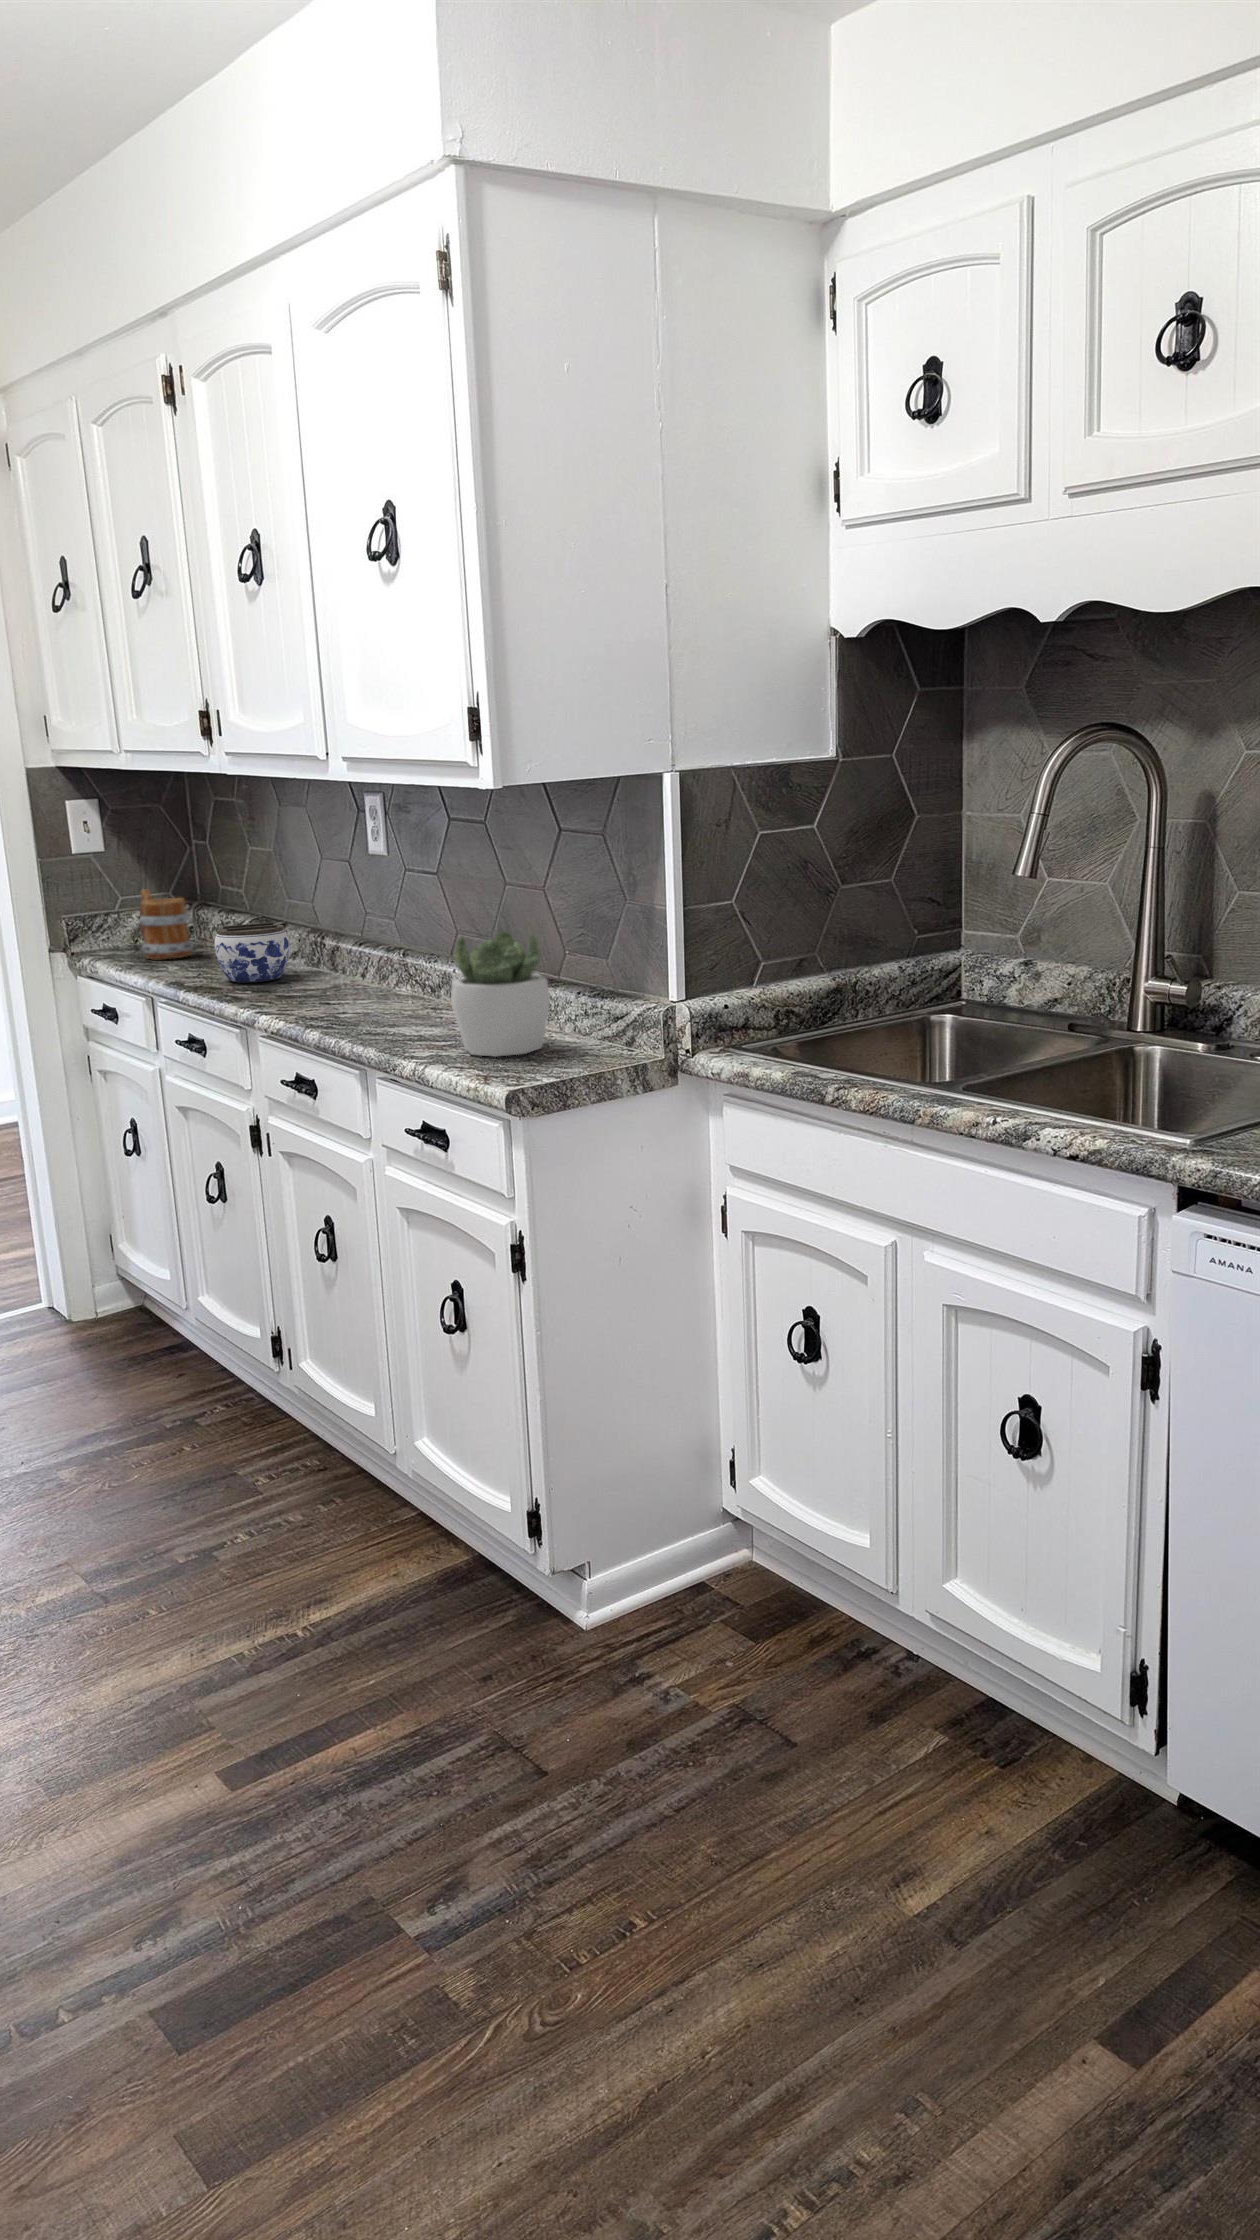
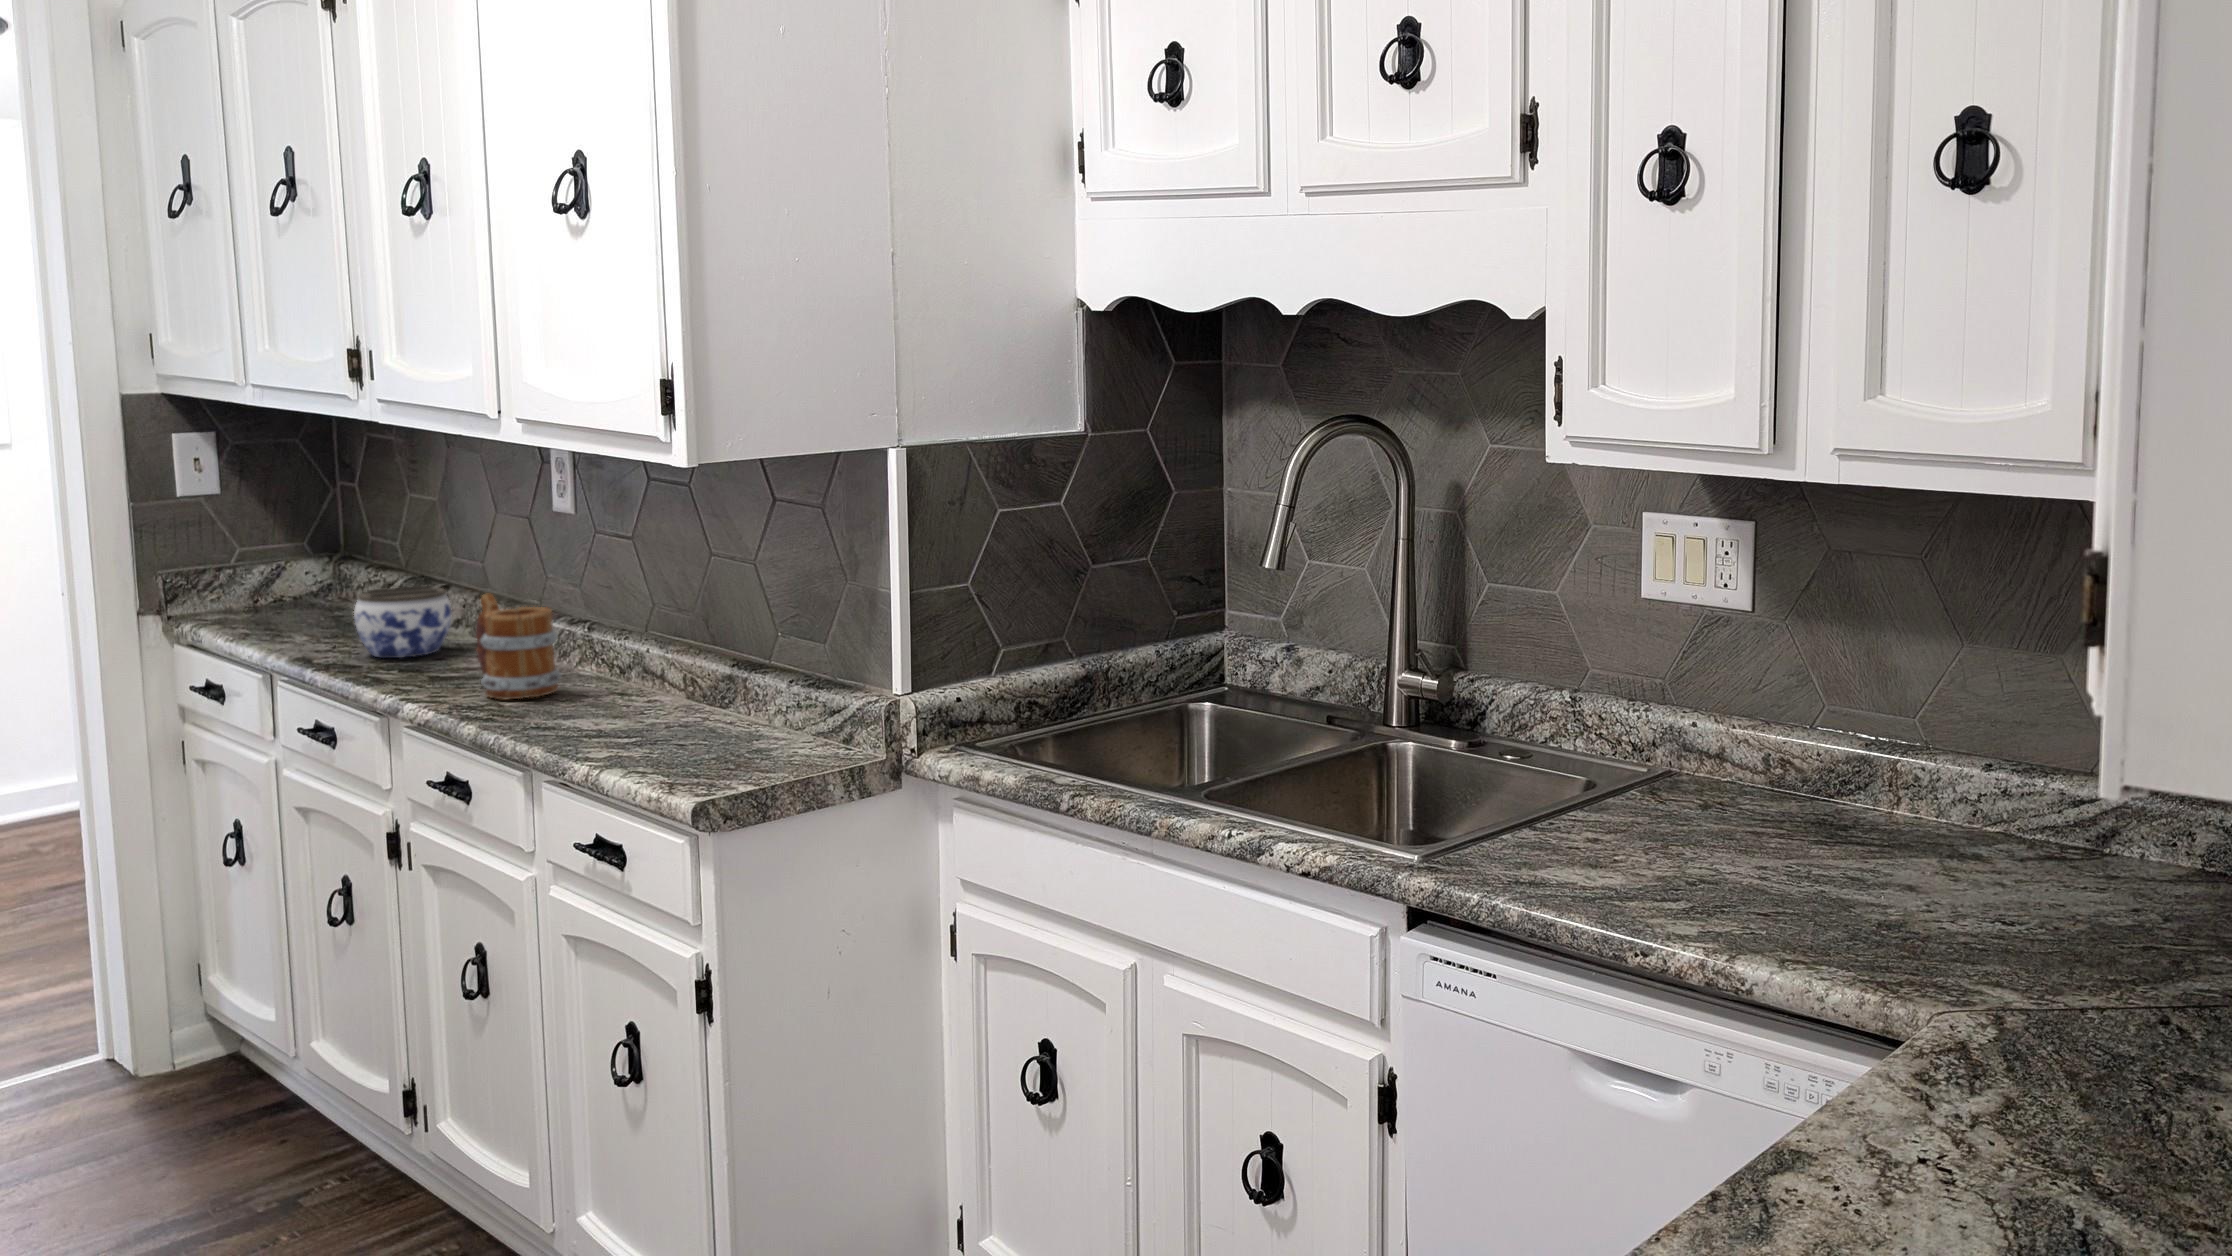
mug: present [139,889,193,959] -> present [476,594,561,700]
succulent plant: present [451,931,551,1057] -> none [637,613,757,759]

